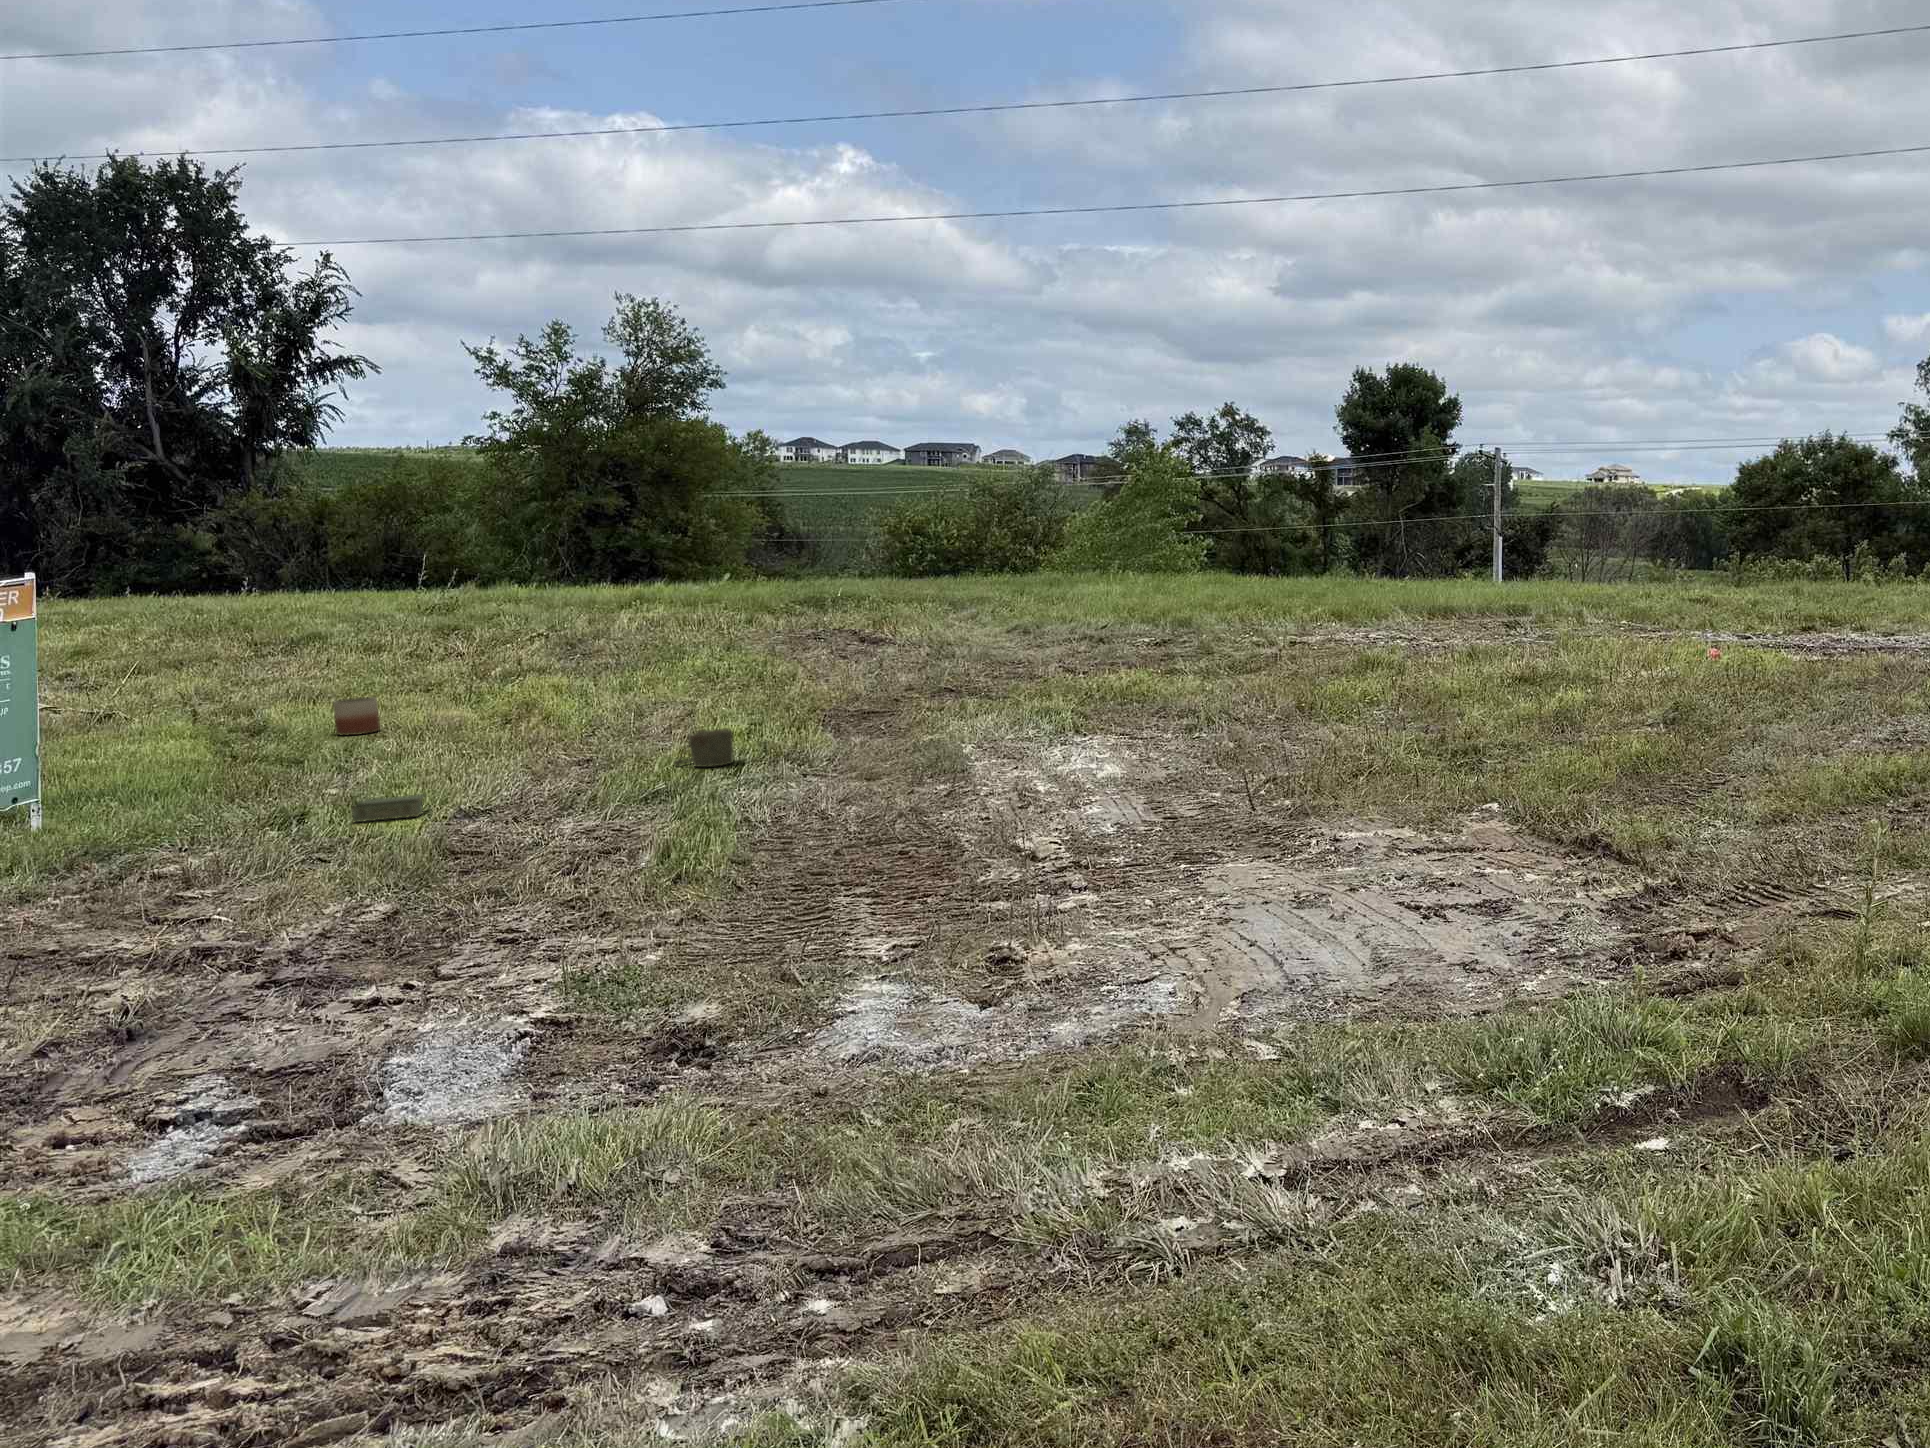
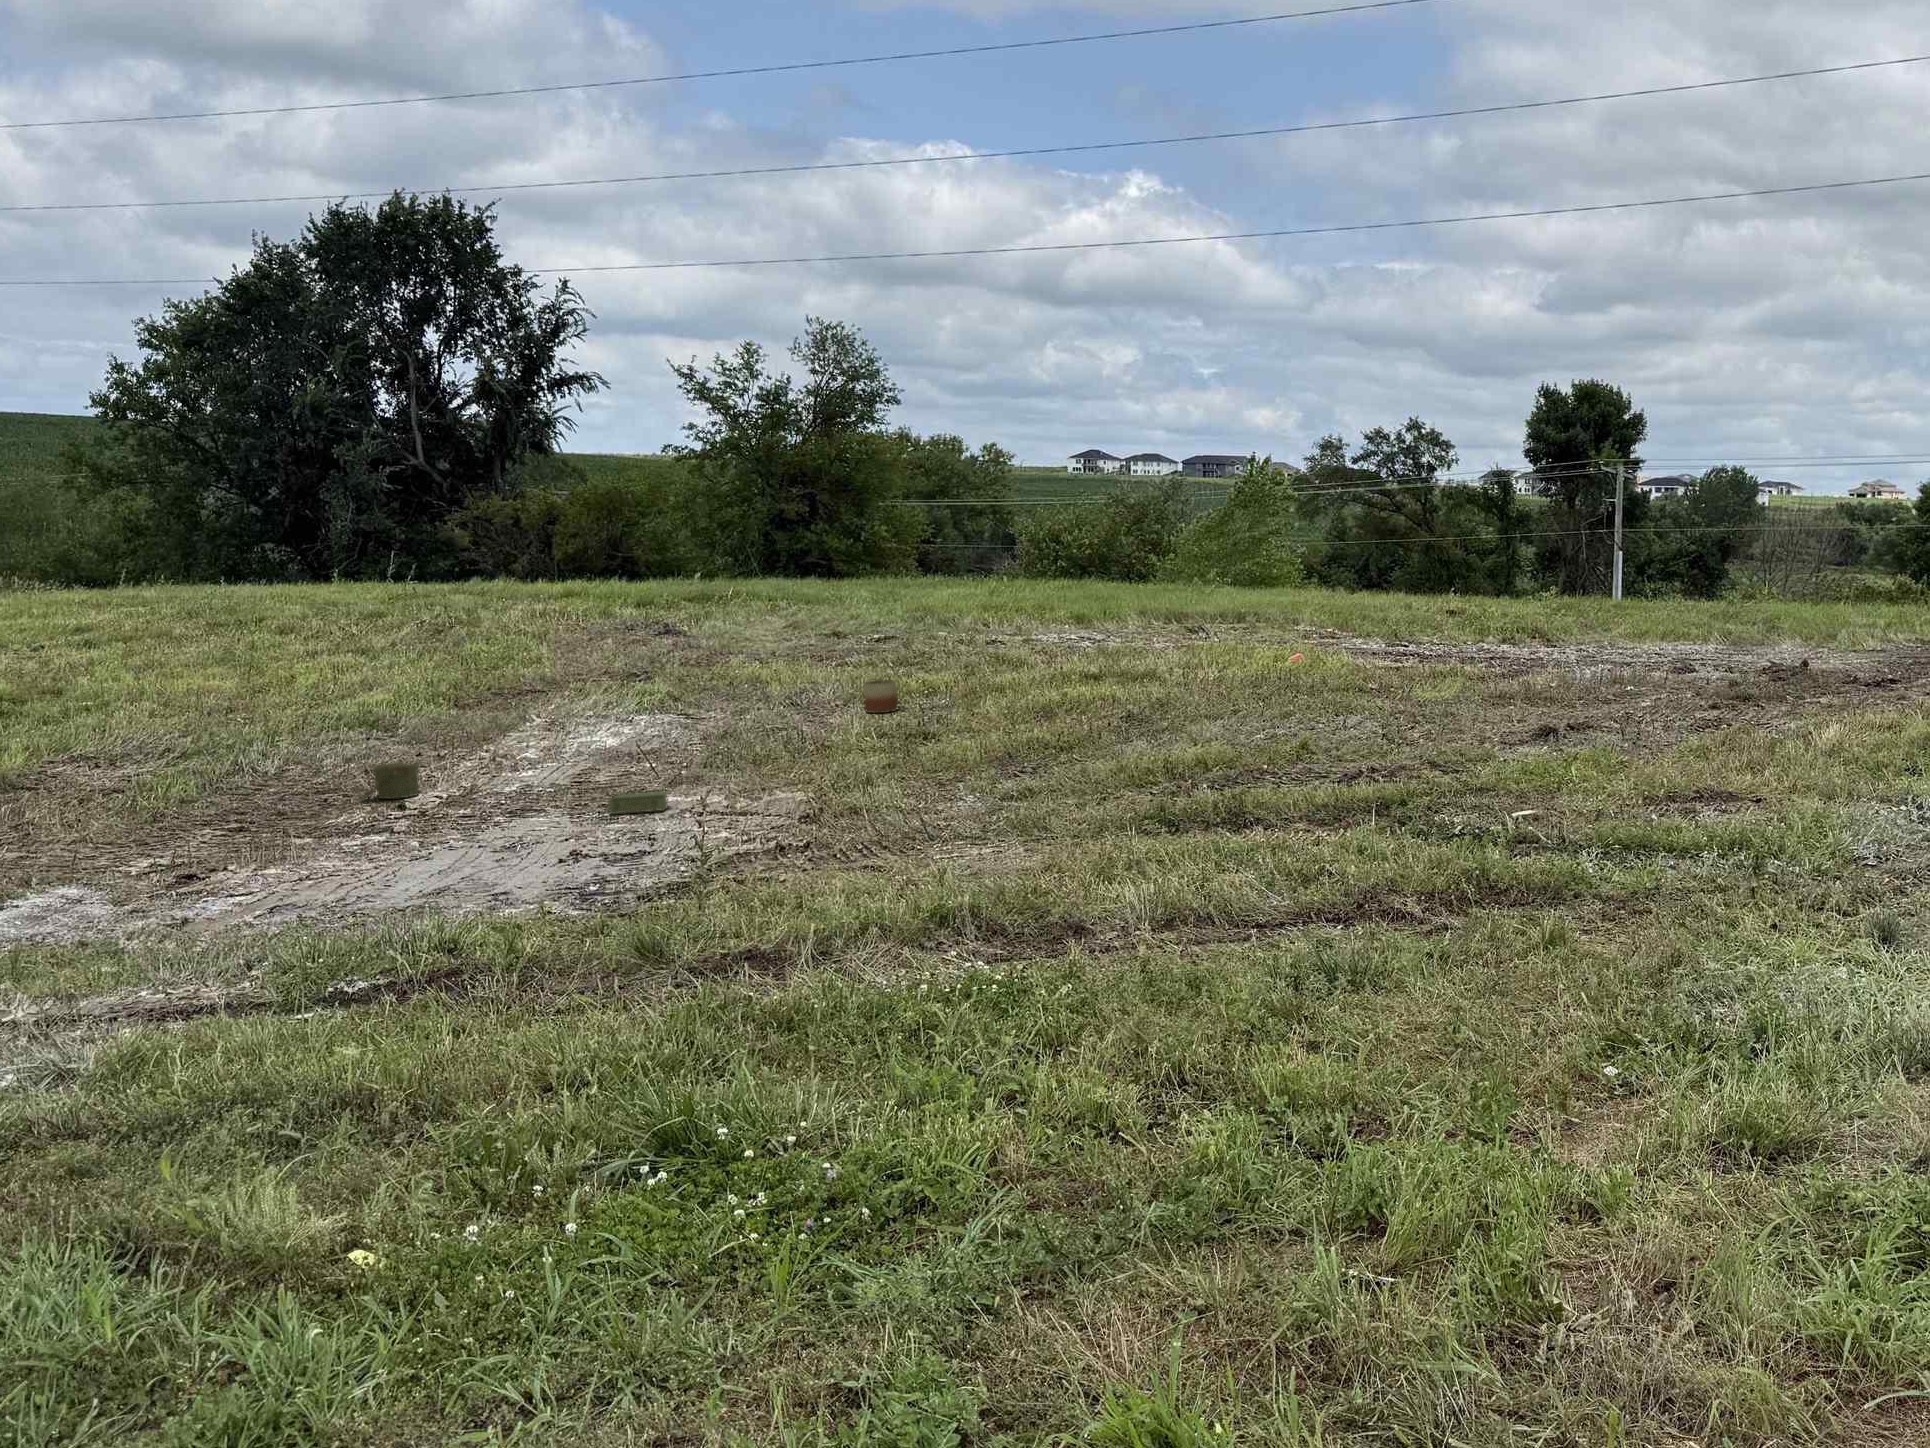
planter: present [333,697,380,736] -> present [863,680,898,713]
bucket: present [674,728,733,767] -> present [361,761,419,801]

